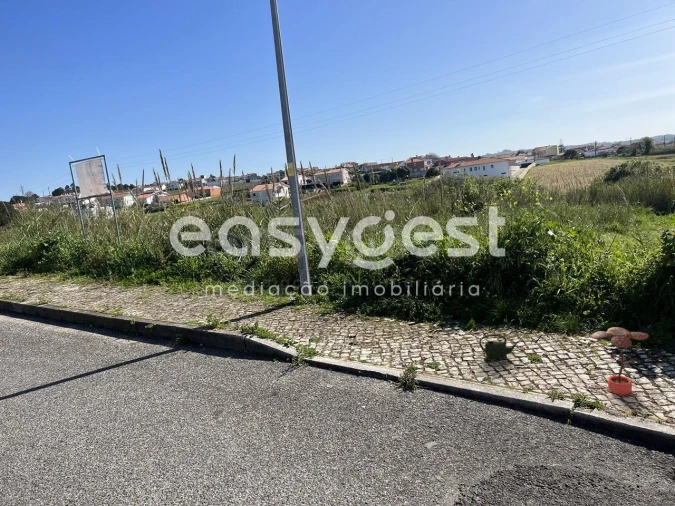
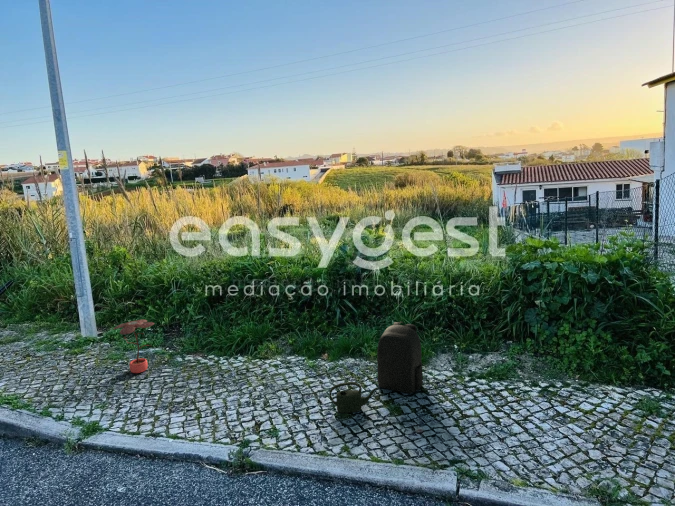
backpack: none [524,290,567,350] -> present [377,322,423,393]
potted plant: present [591,327,649,395] -> present [113,320,154,373]

